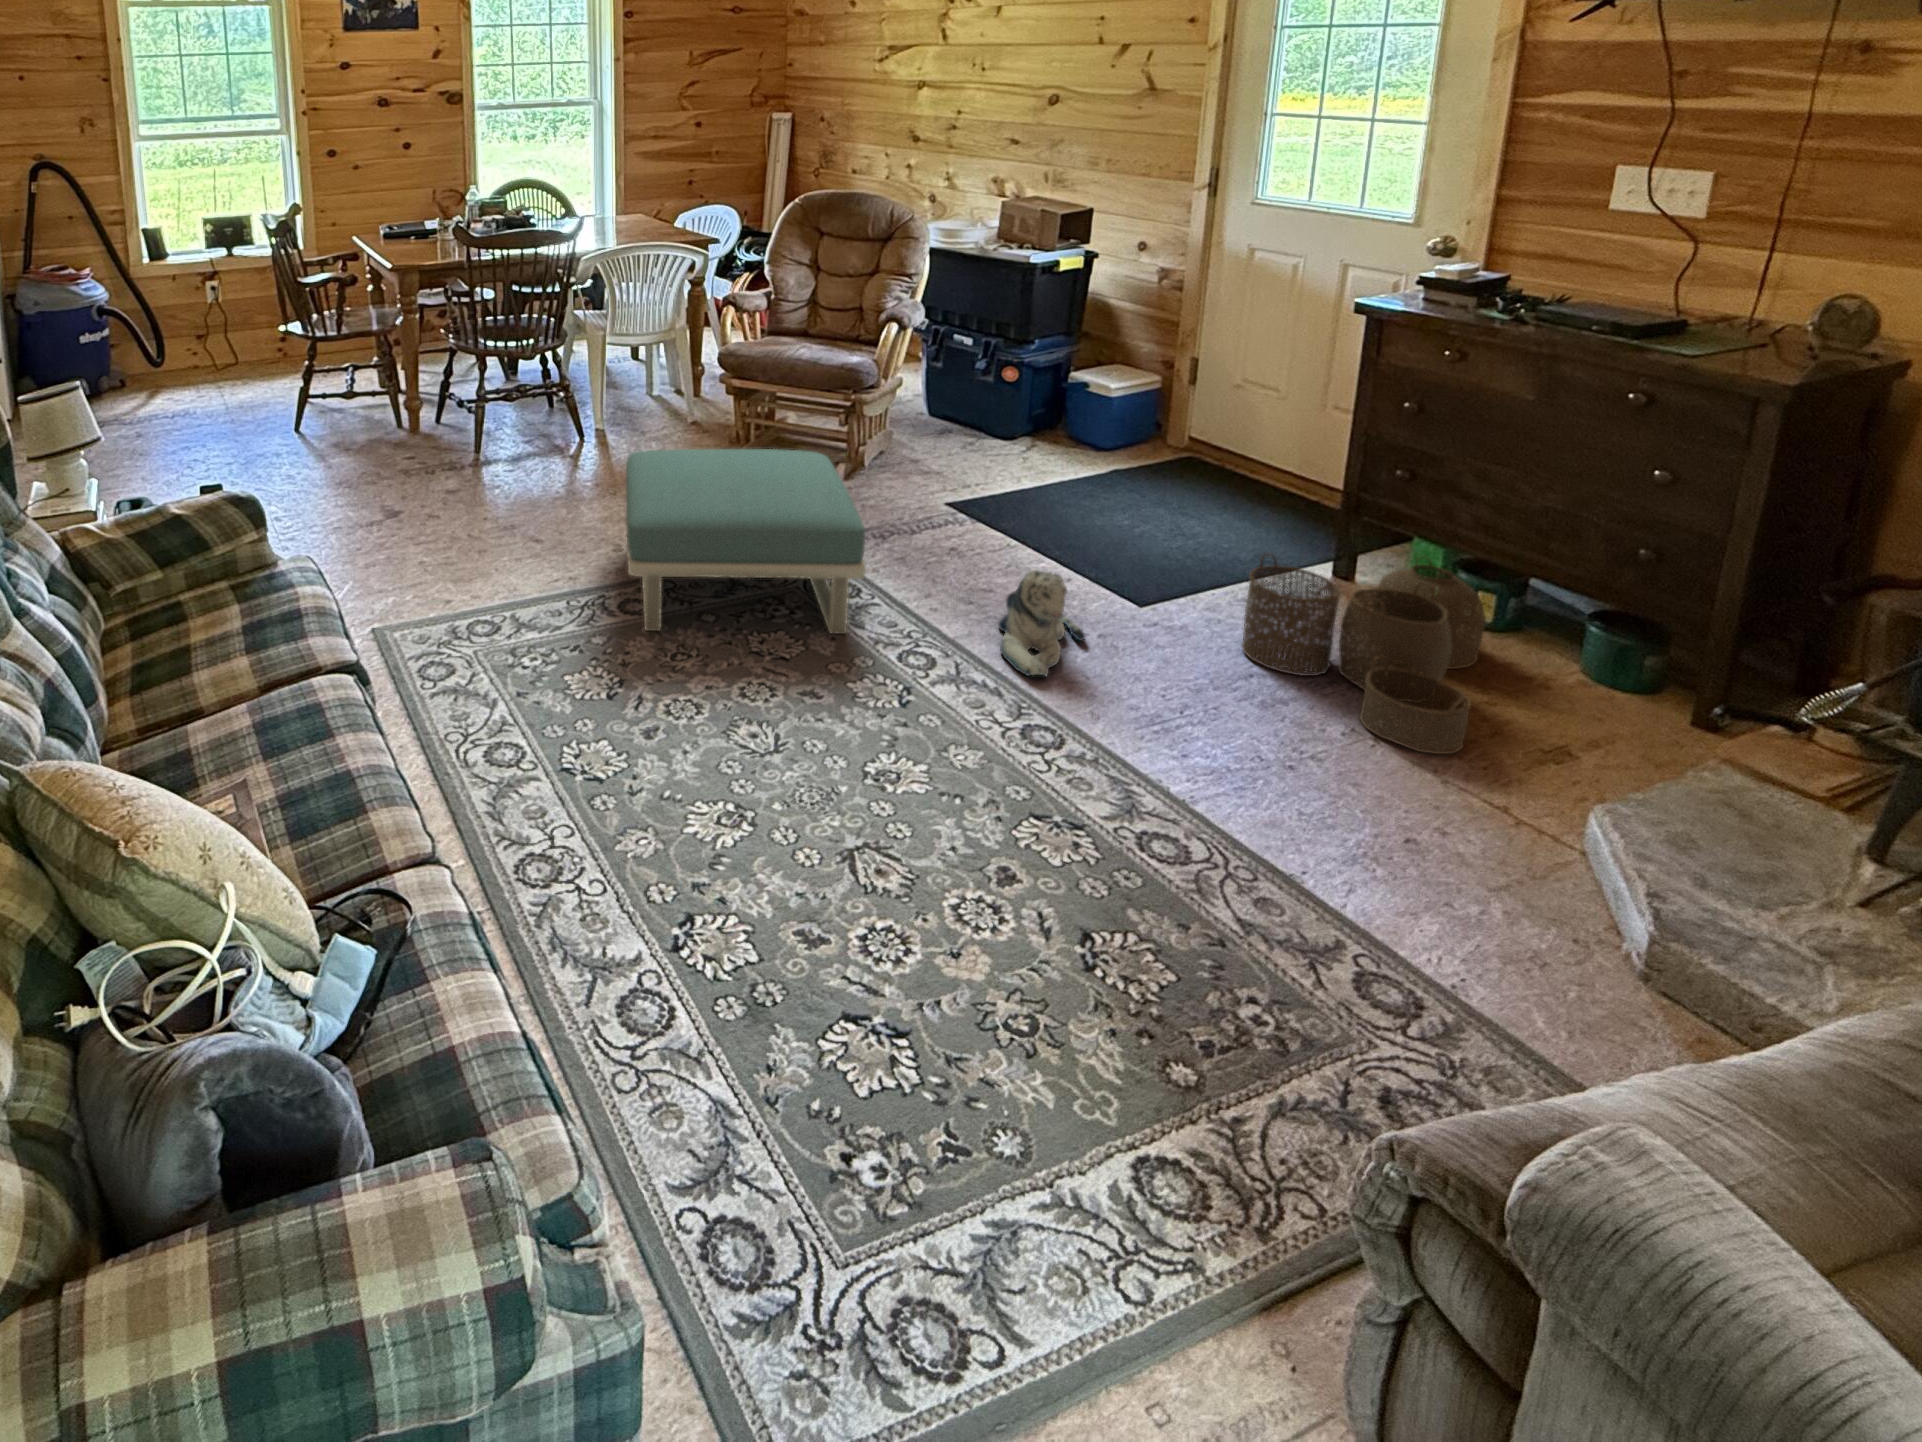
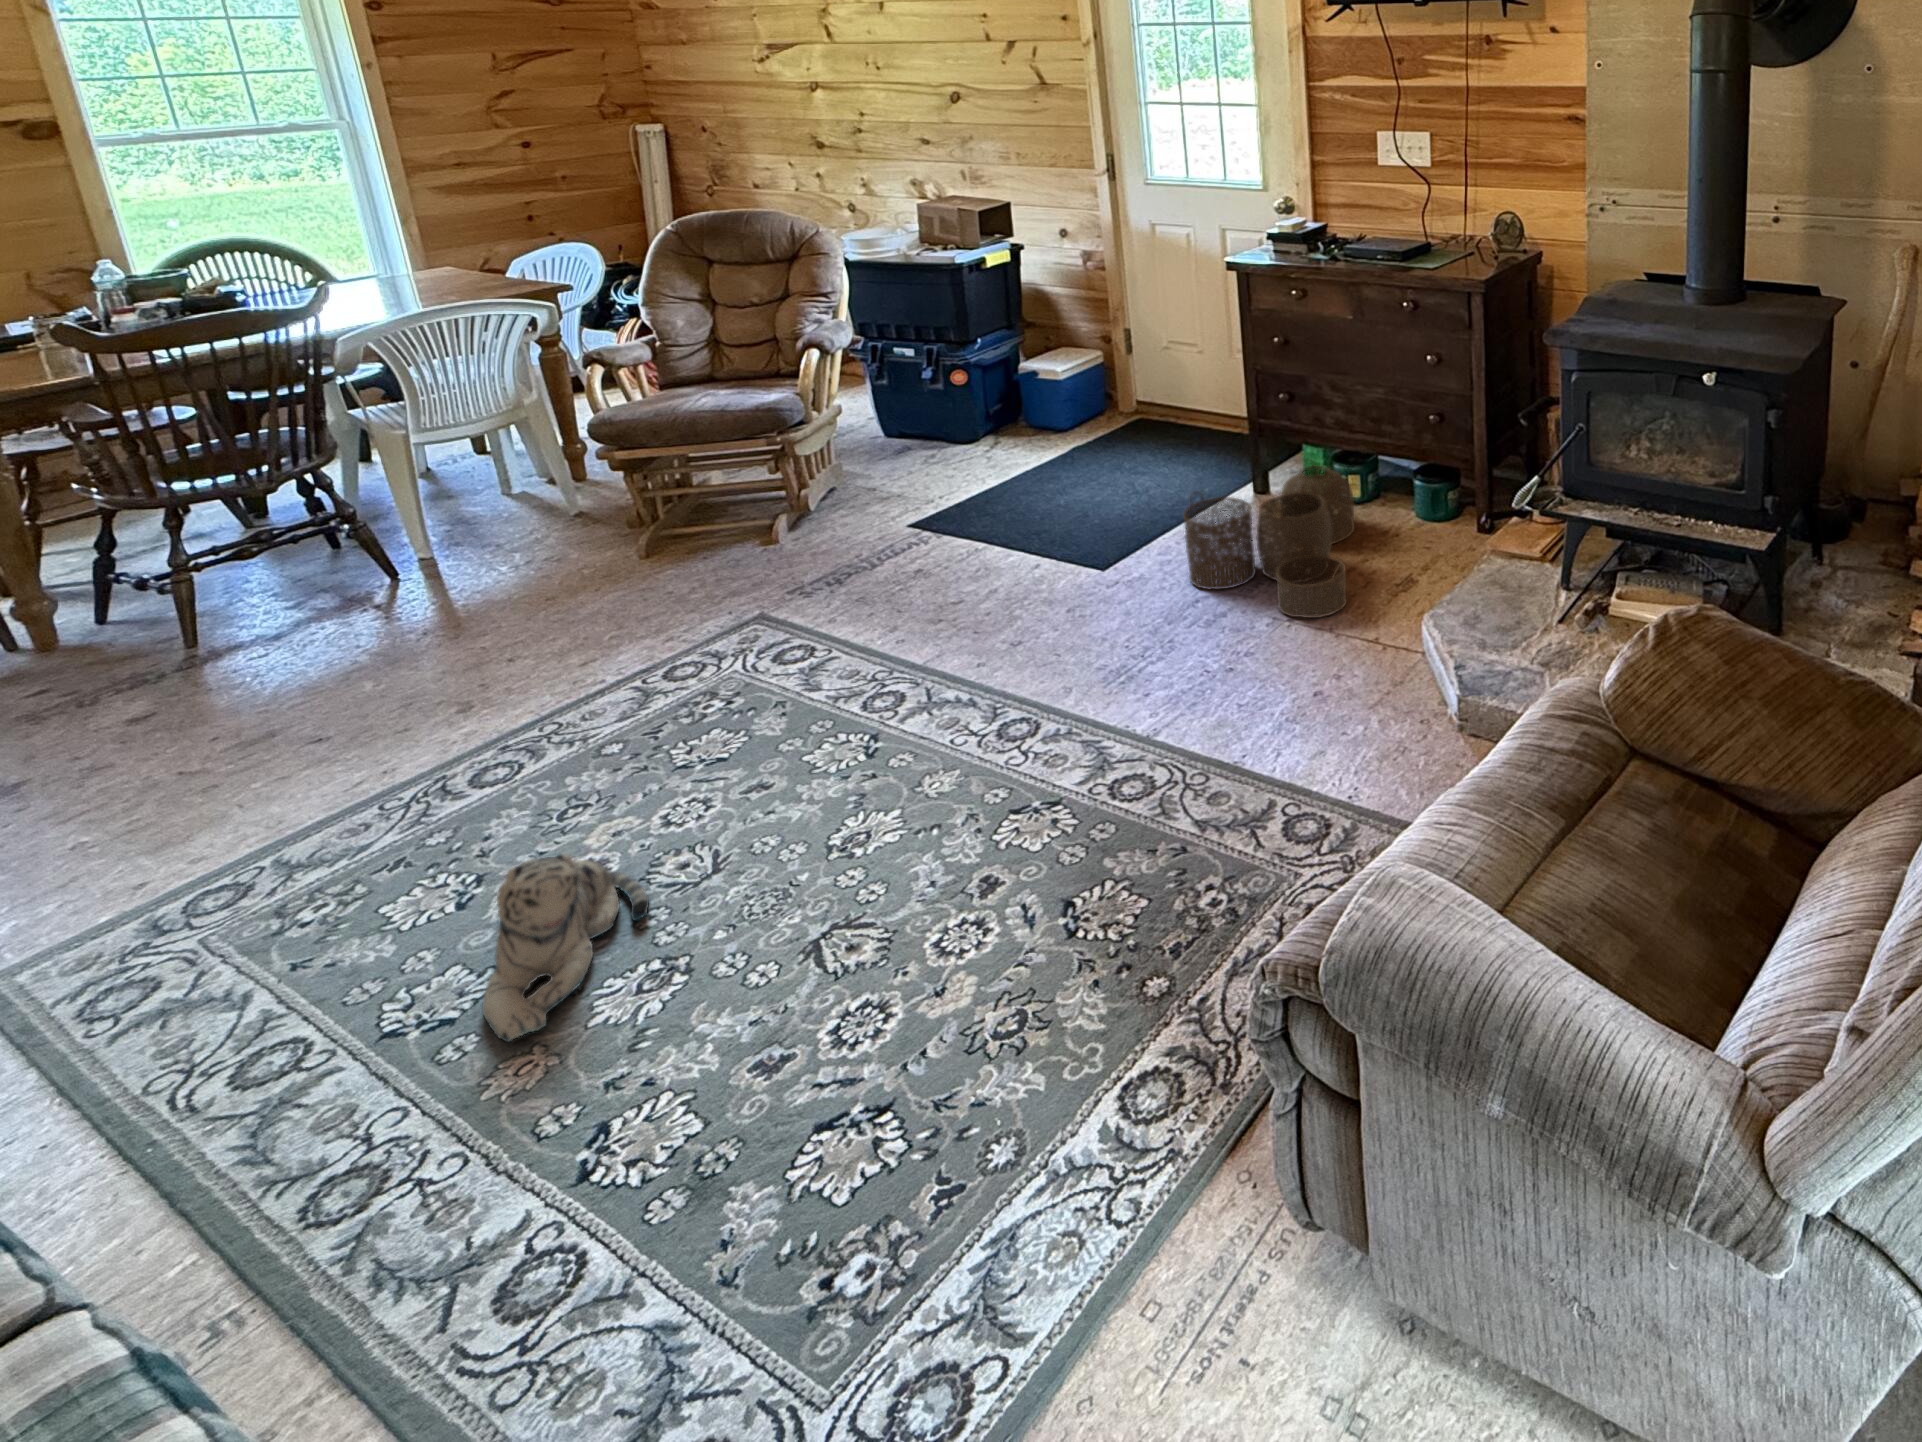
footstool: present [626,449,866,634] -> none [450,515,809,802]
plush toy: present [998,570,1085,676] -> present [482,854,649,1042]

